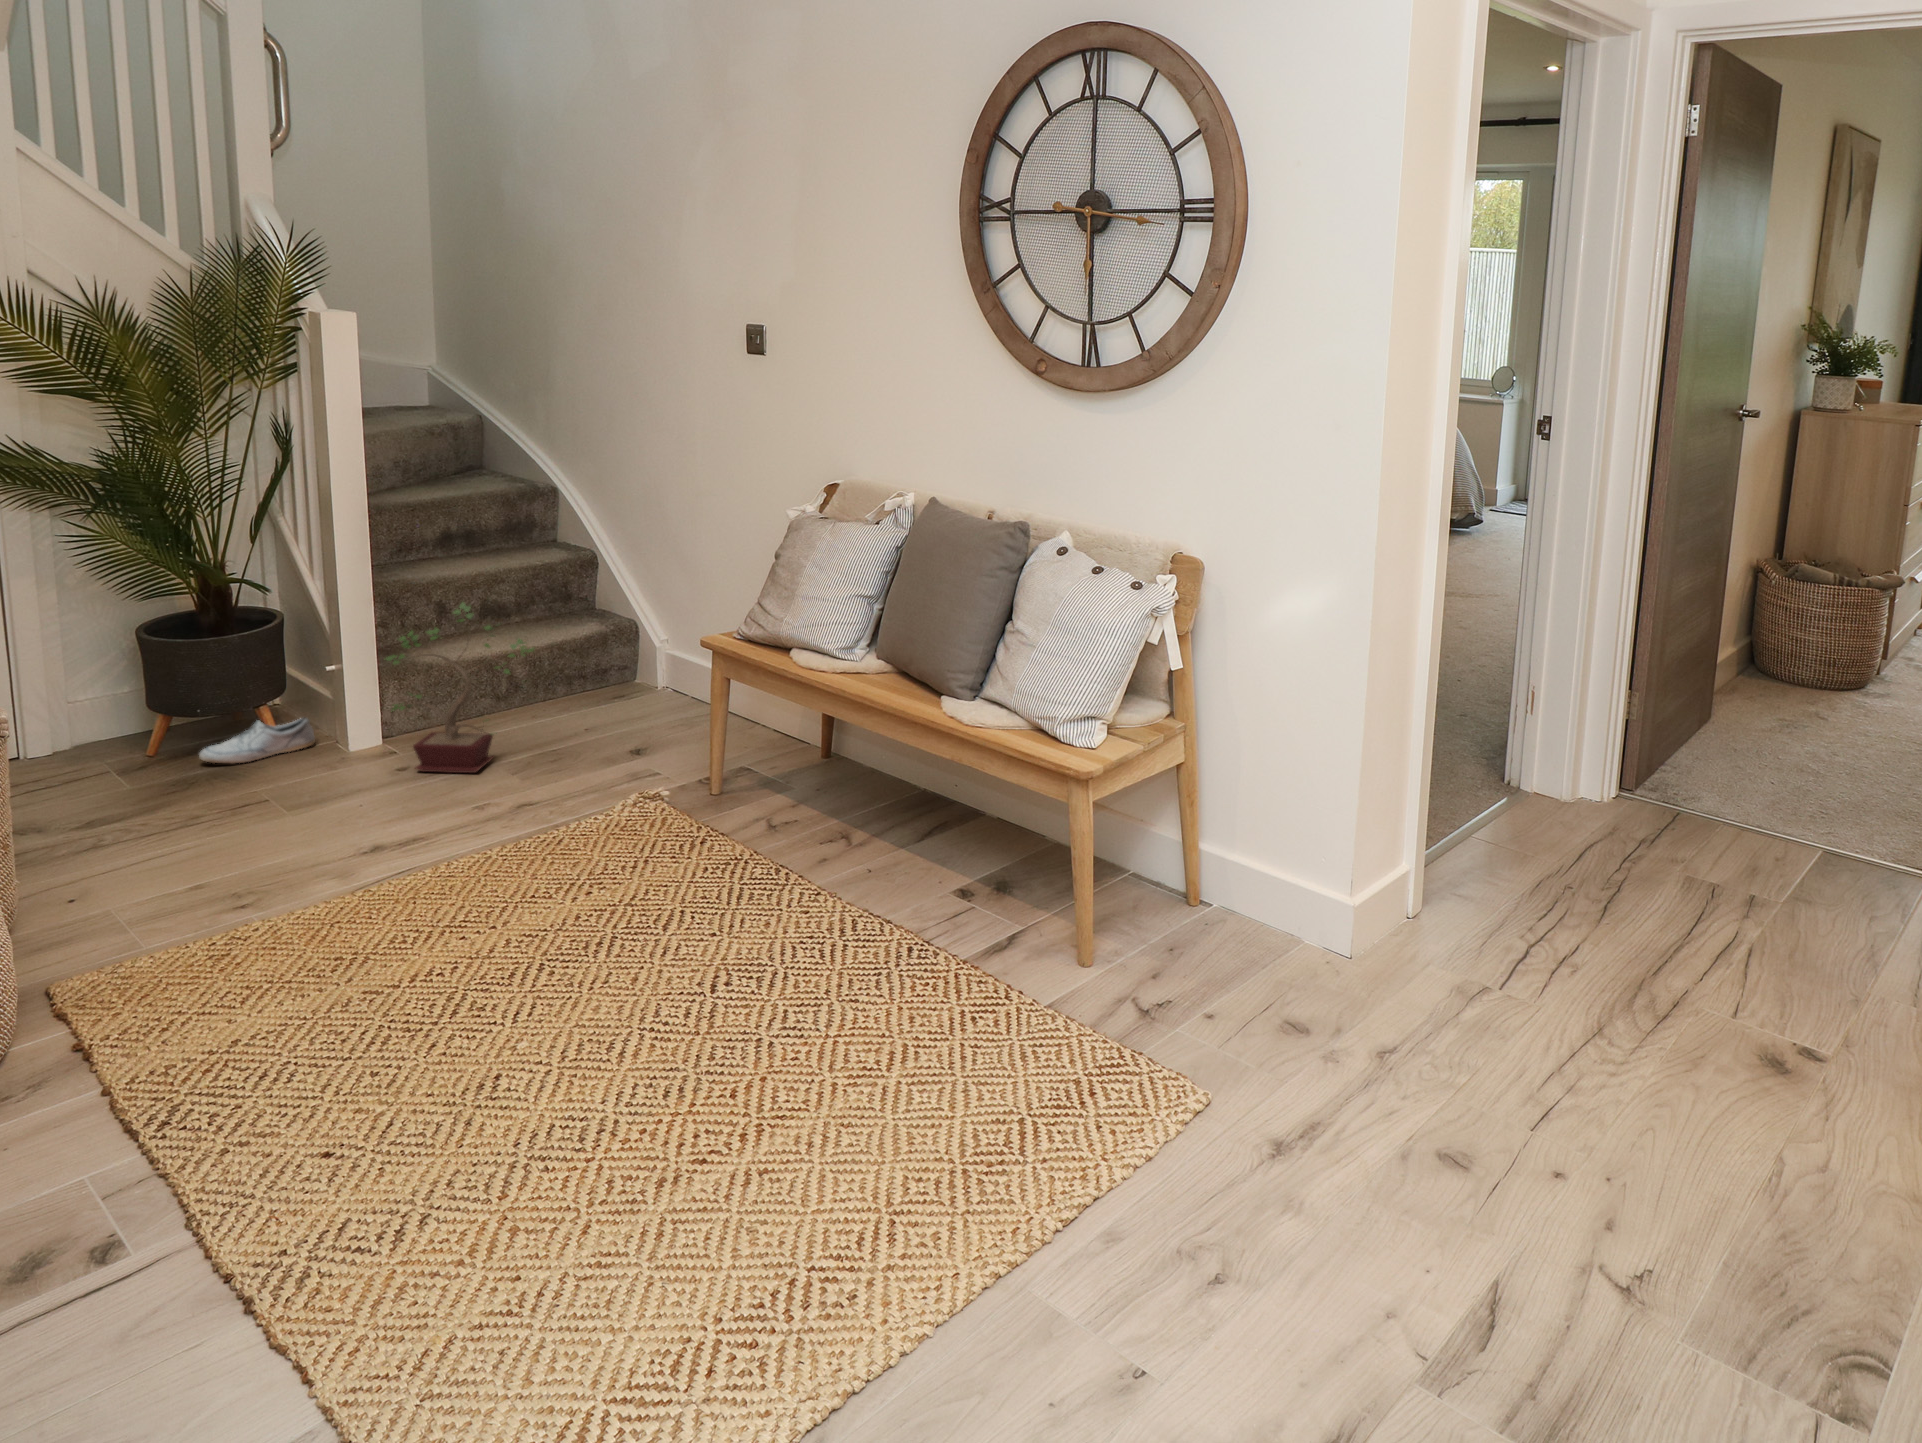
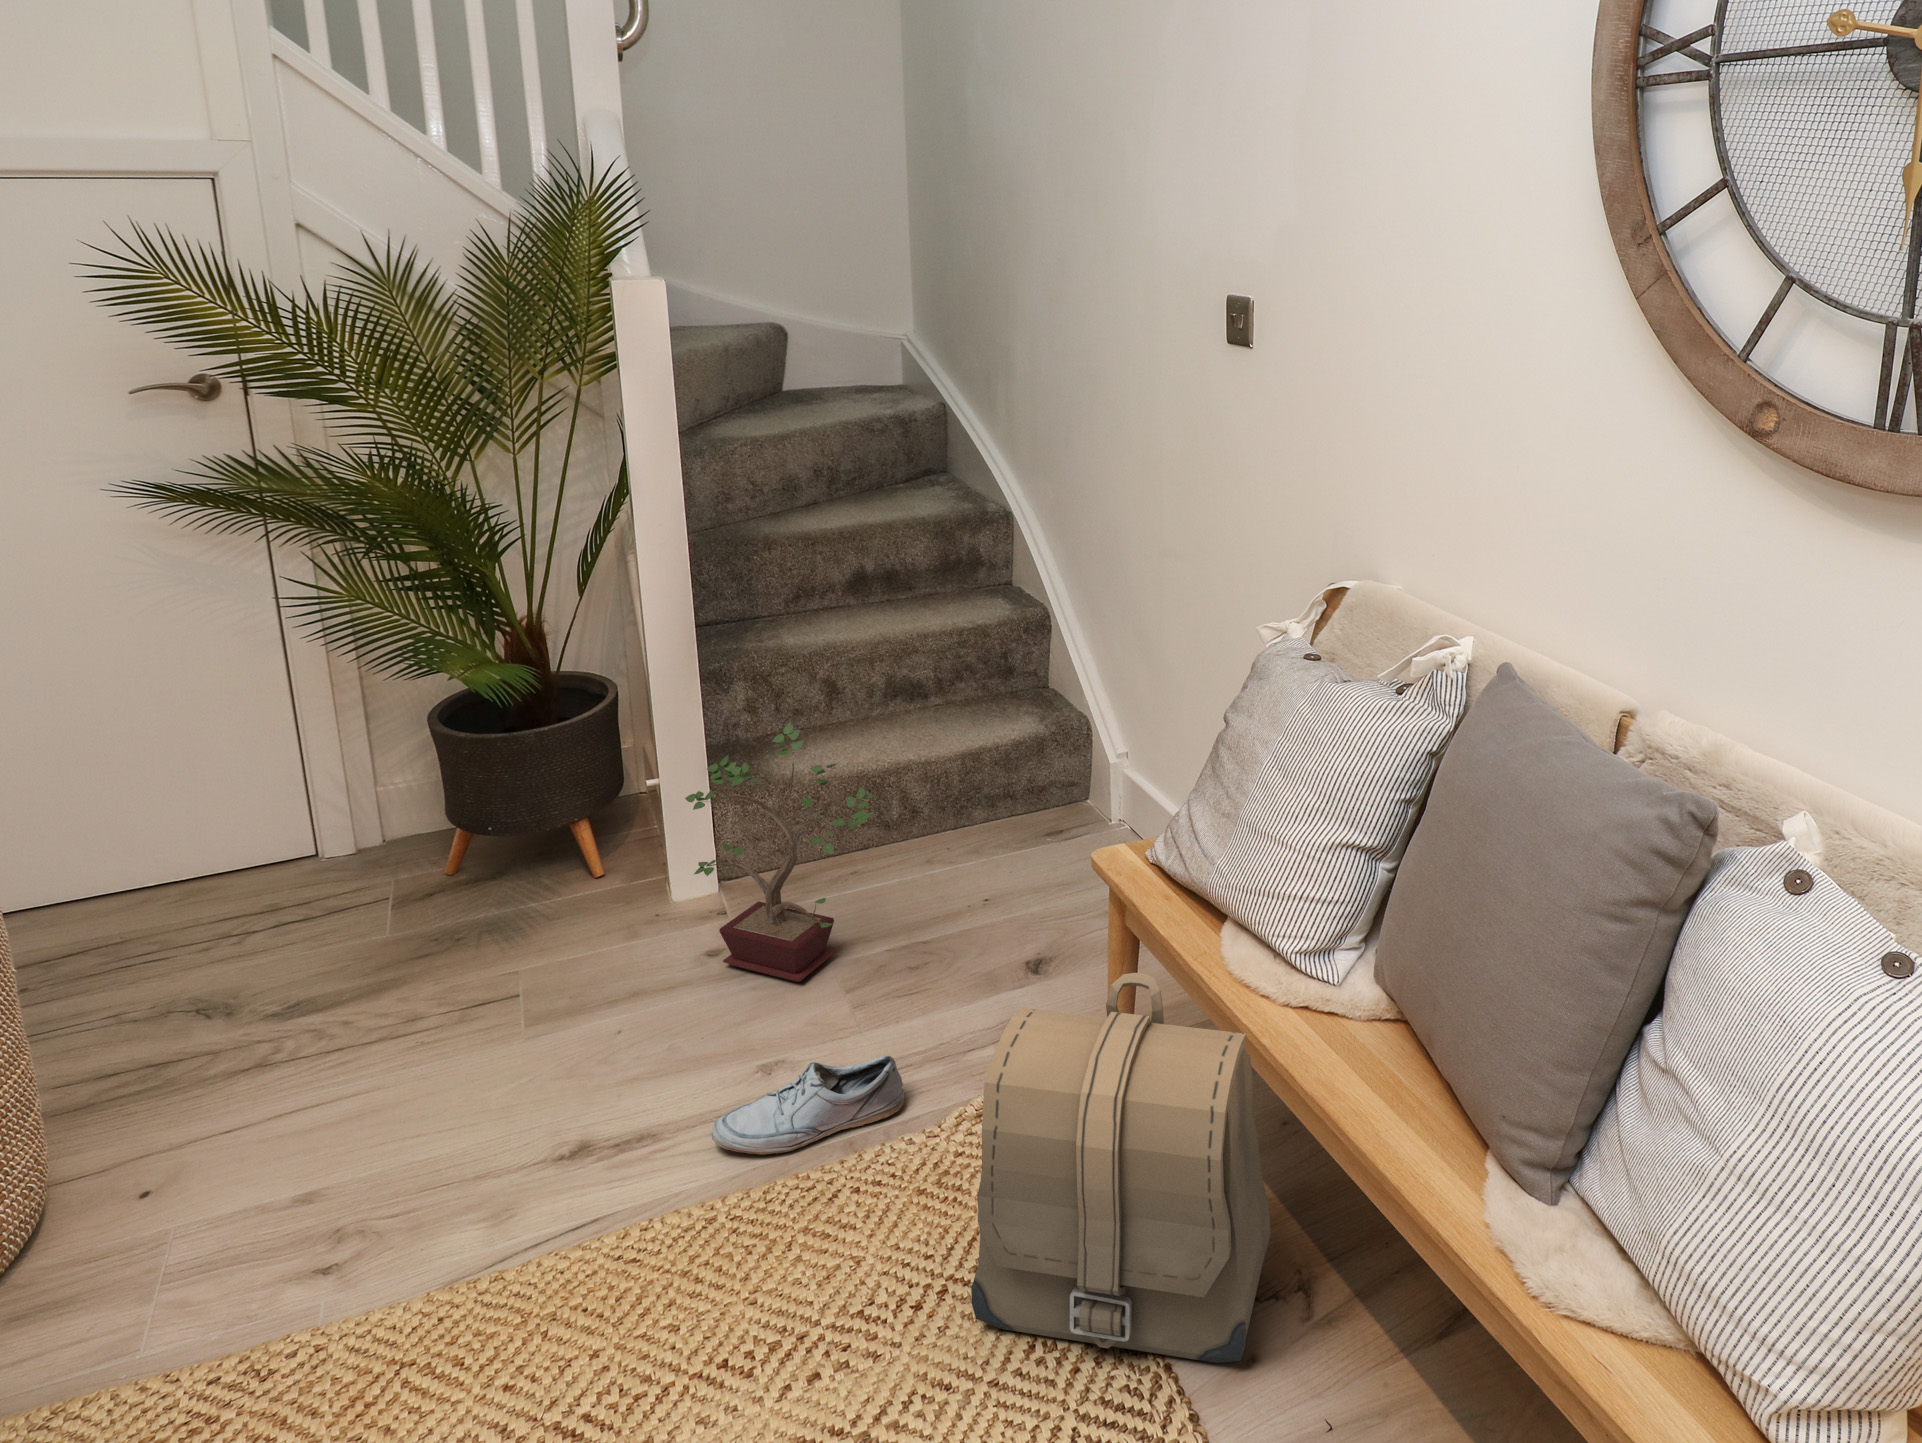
backpack: none [668,675,823,866] -> present [971,973,1270,1363]
shoe: present [199,717,315,763] -> present [711,1056,904,1154]

